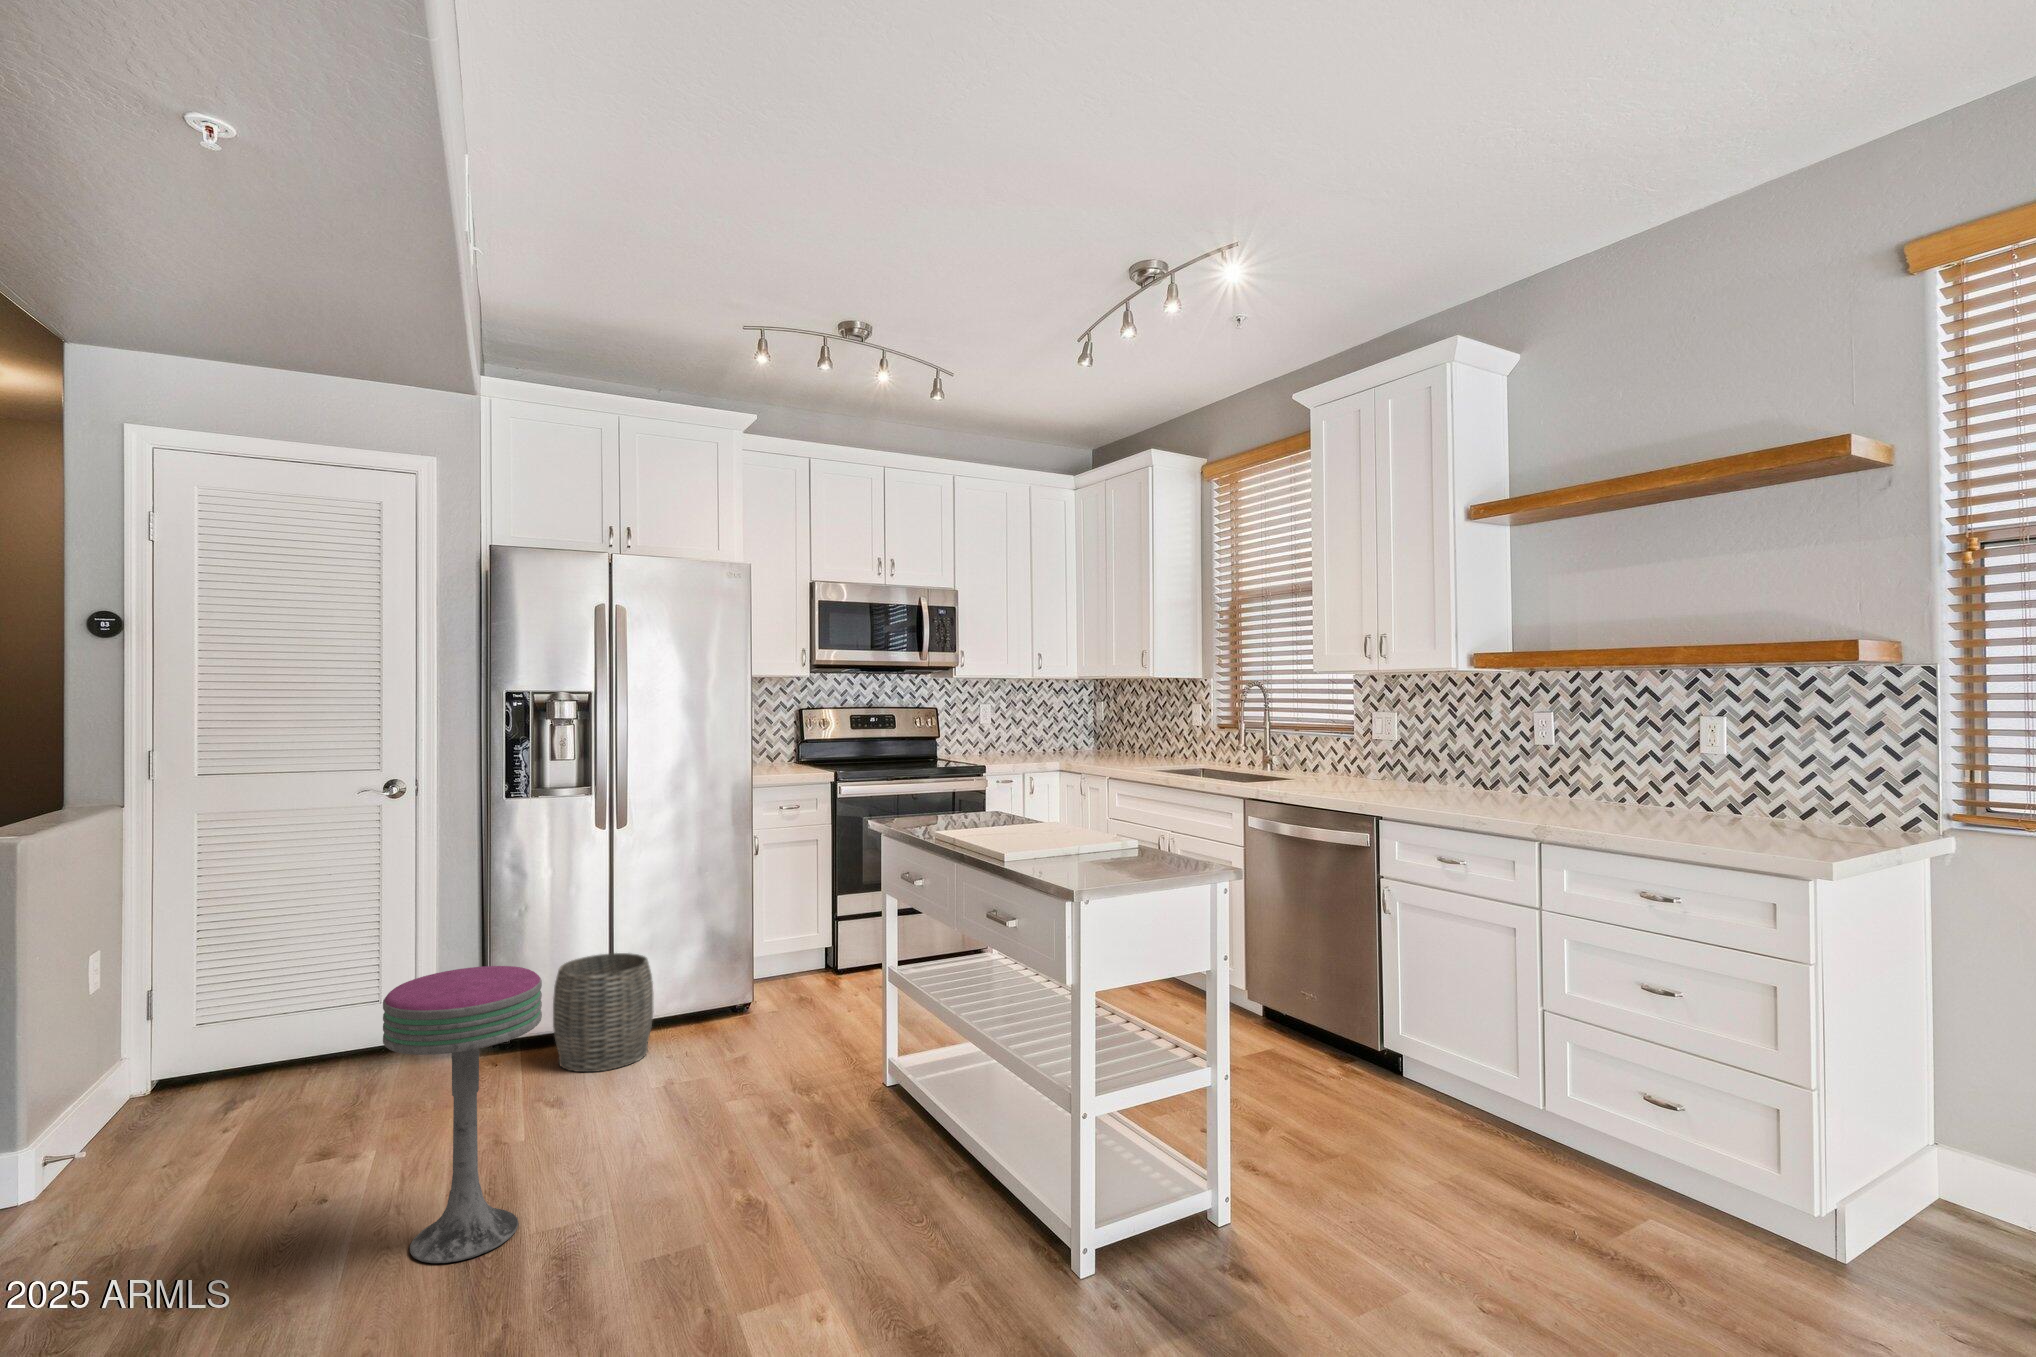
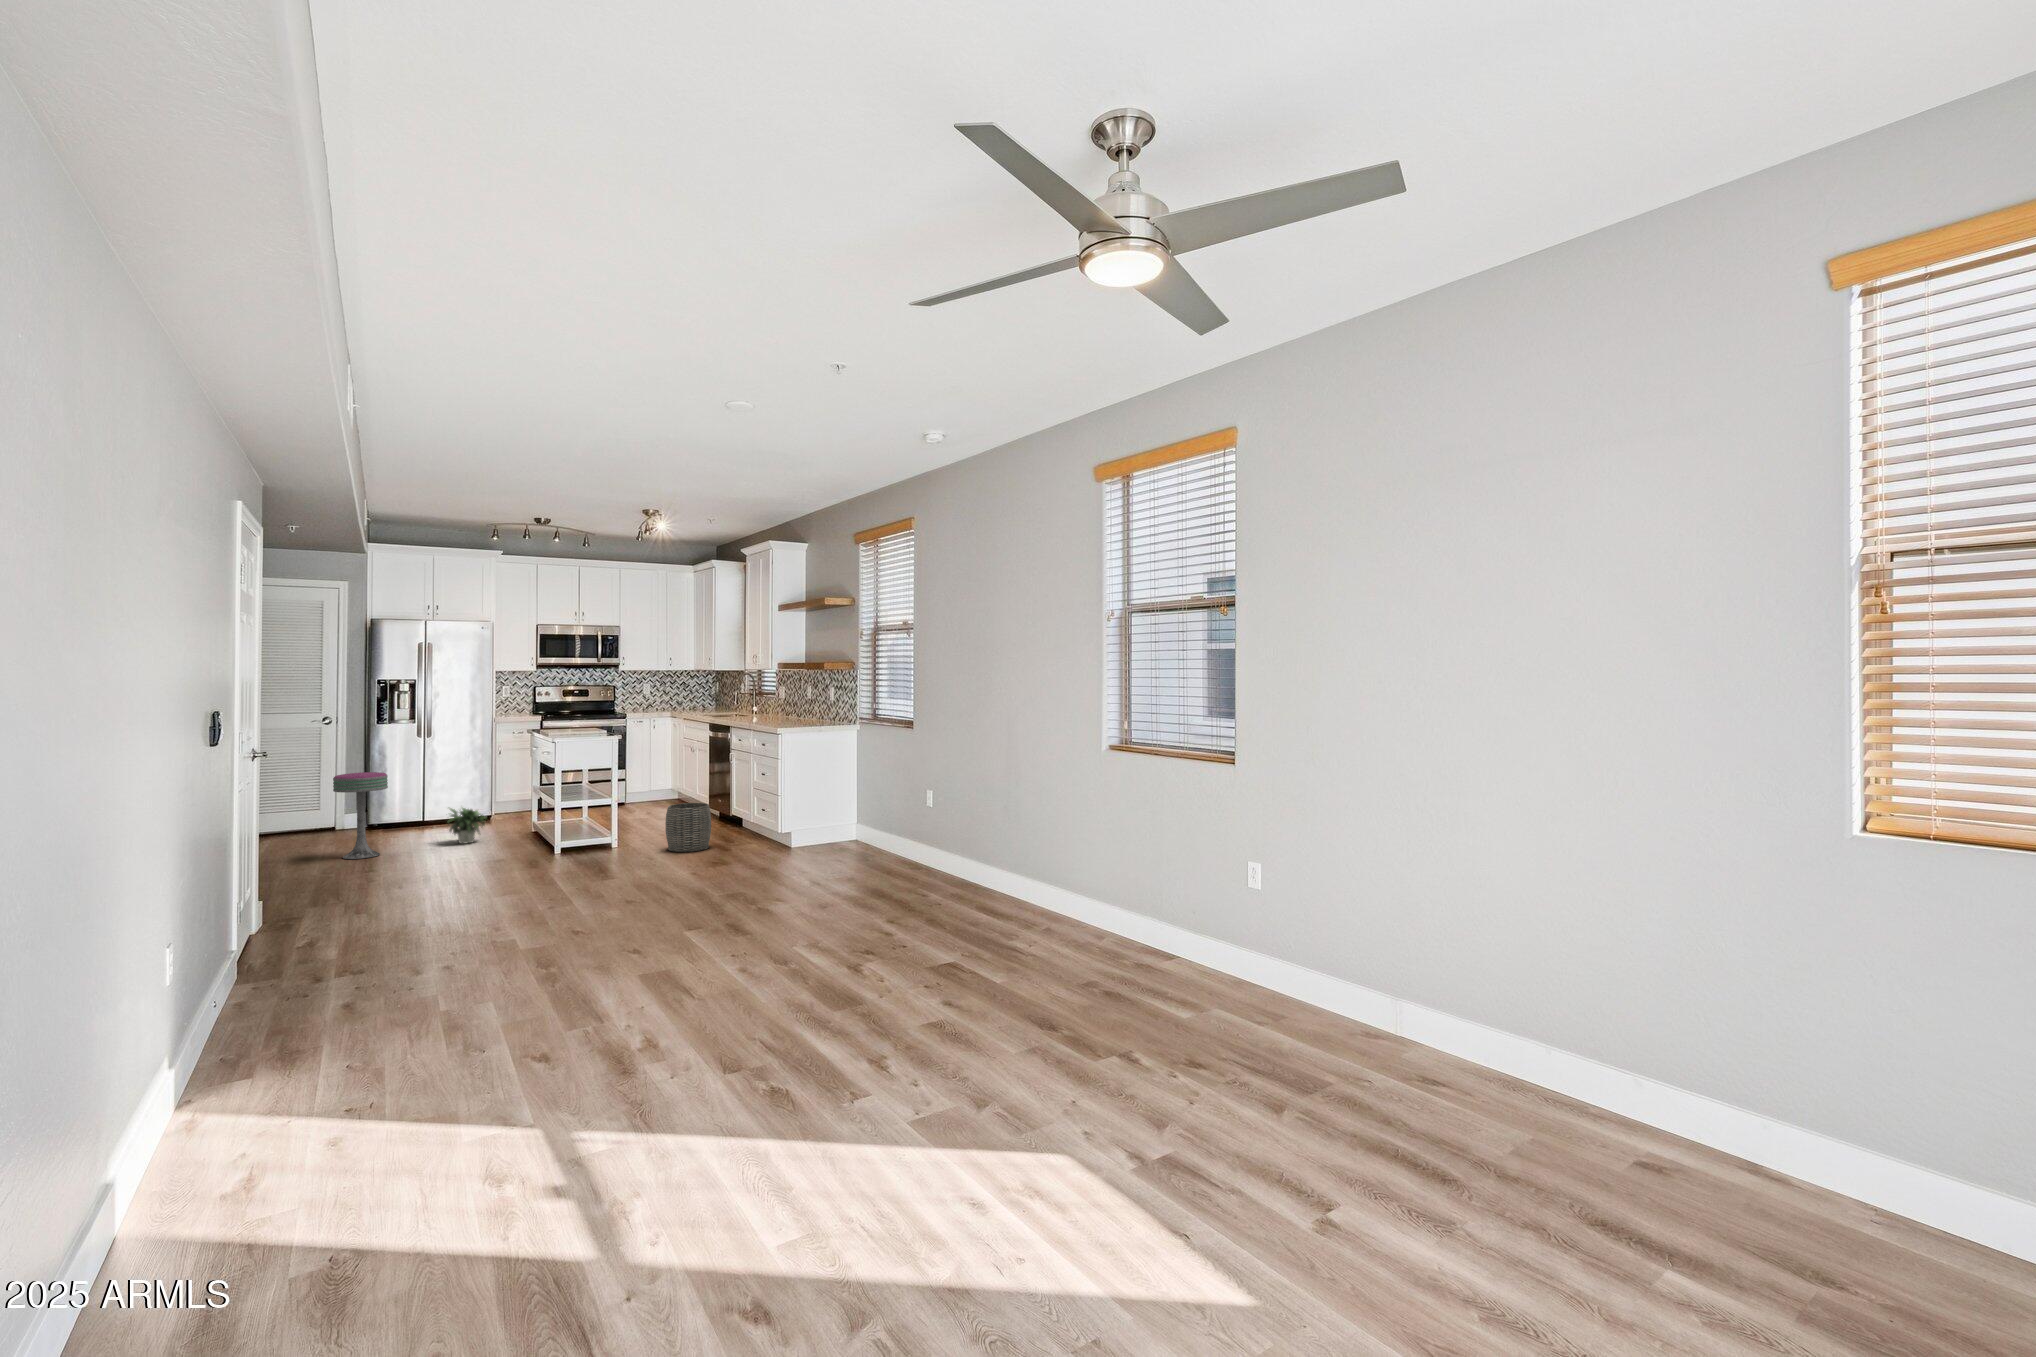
woven basket: present [553,953,653,1072] -> present [665,803,711,852]
potted plant: none [684,1031,793,1148] -> present [448,808,485,844]

